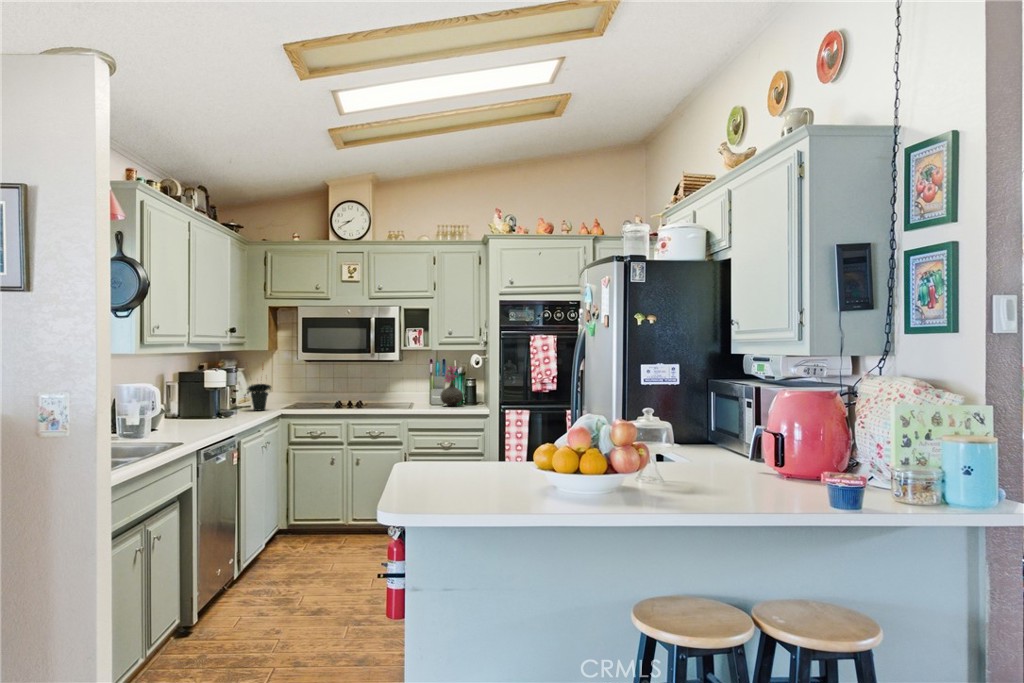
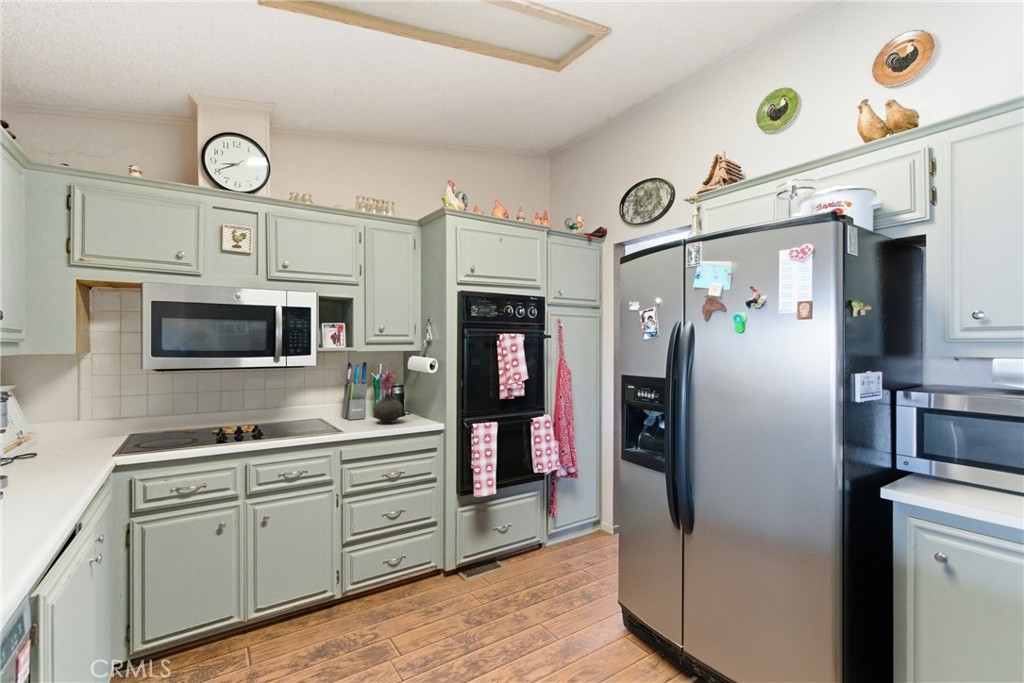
potted plant: present [247,369,271,411] -> none [30,374,92,465]

